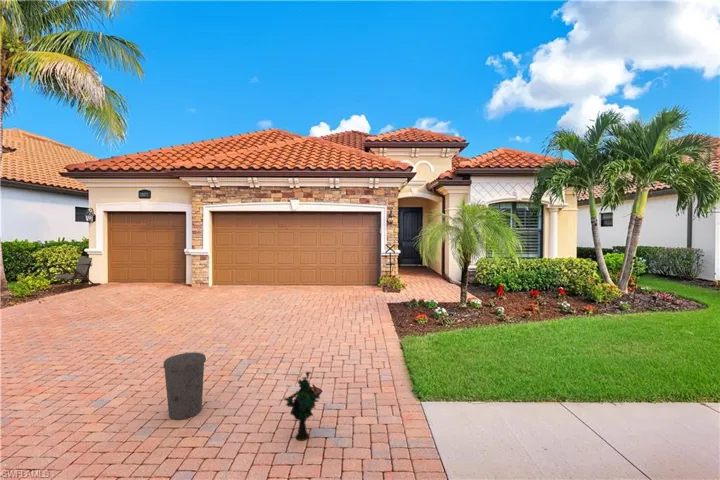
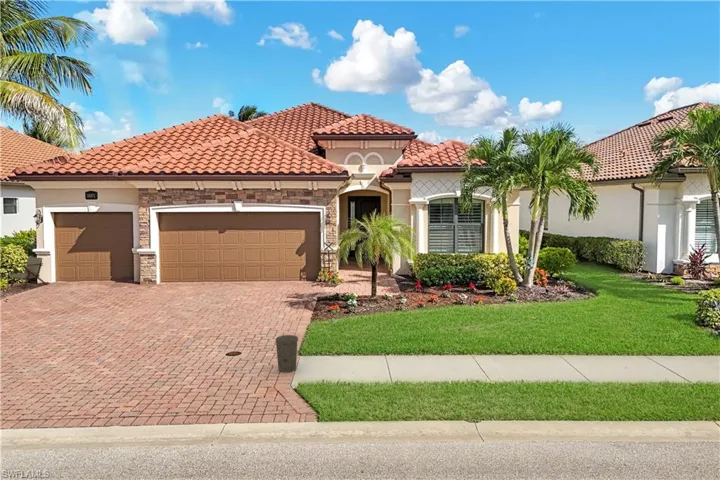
trash can: present [163,352,206,420] -> present [276,335,298,372]
decorative plant: present [284,372,320,441] -> none [214,337,234,371]

